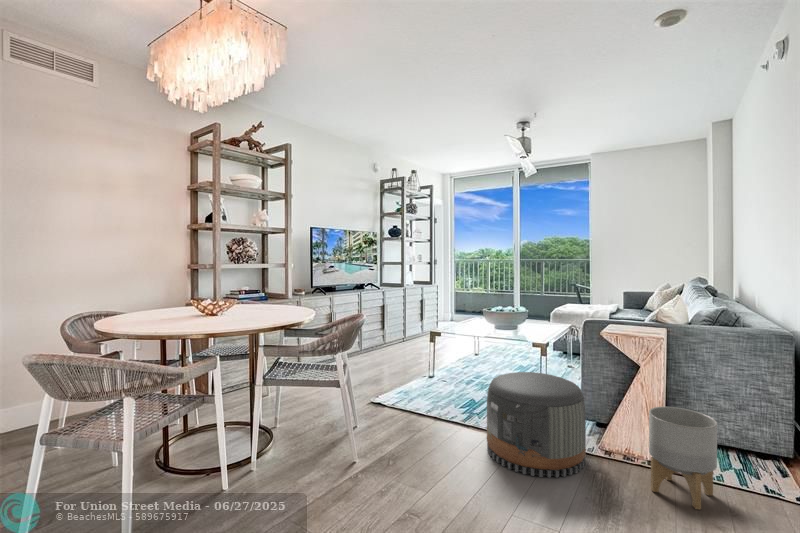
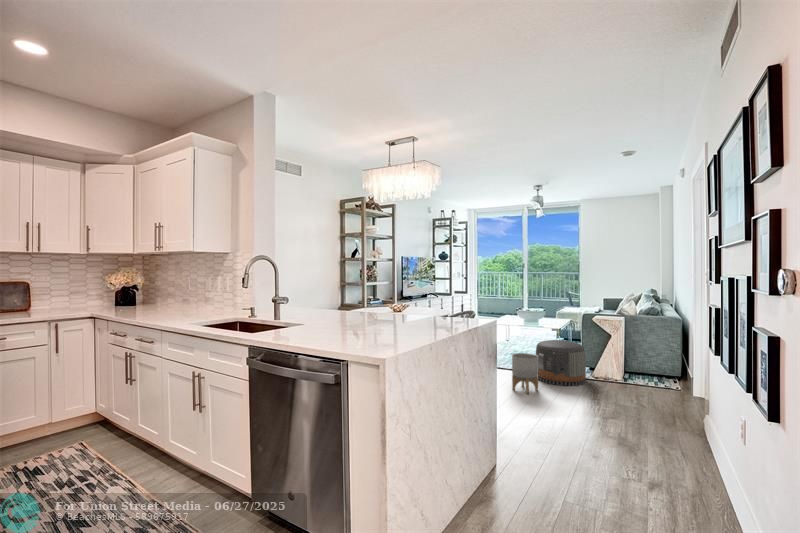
planter: present [649,407,717,509] -> present [512,353,538,394]

